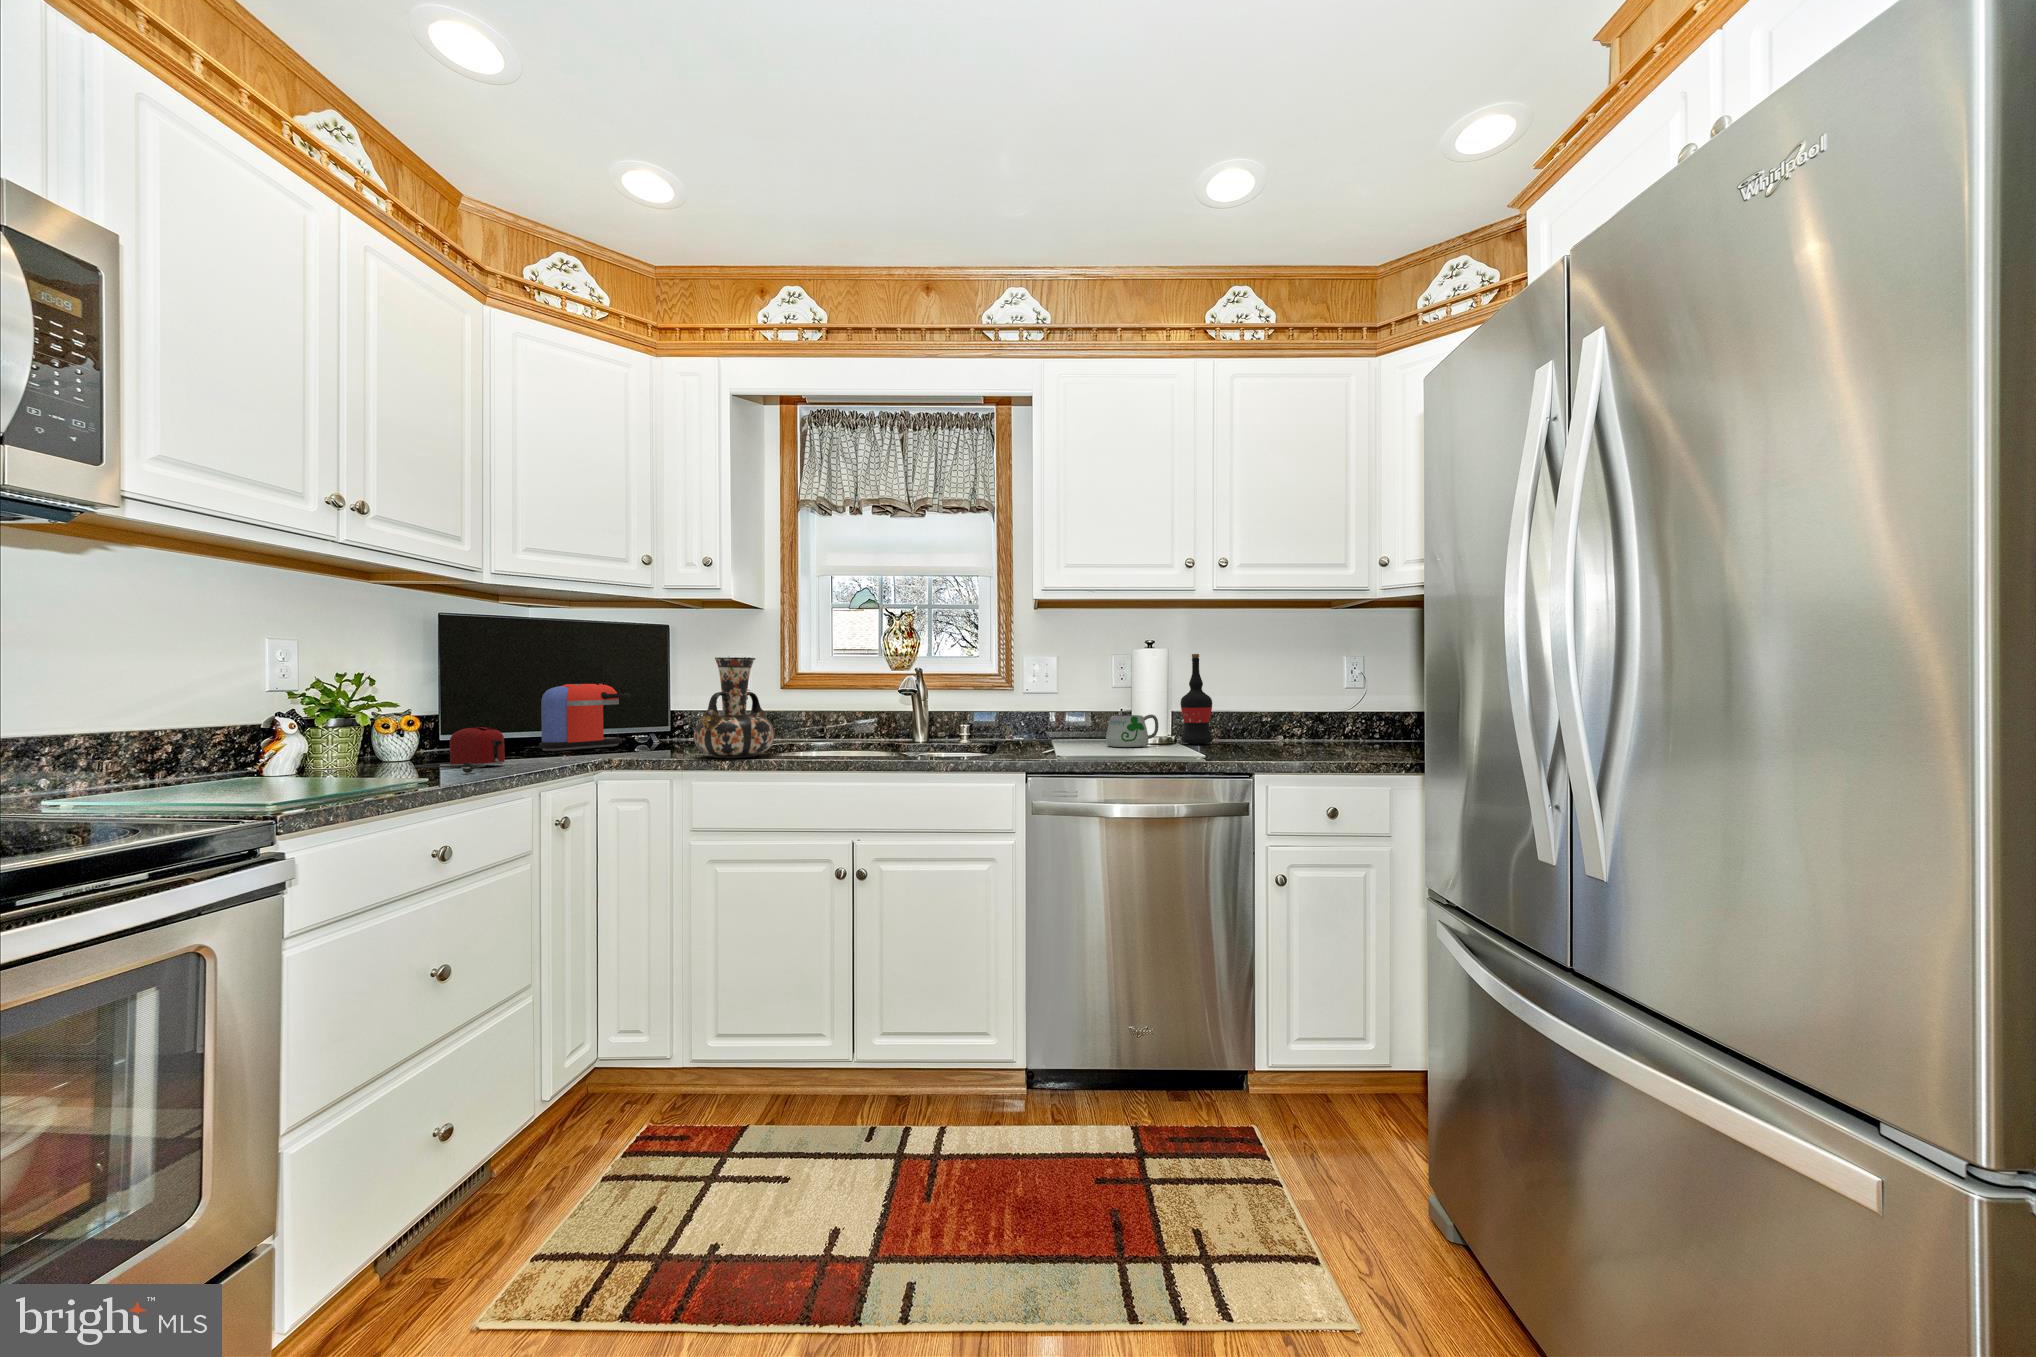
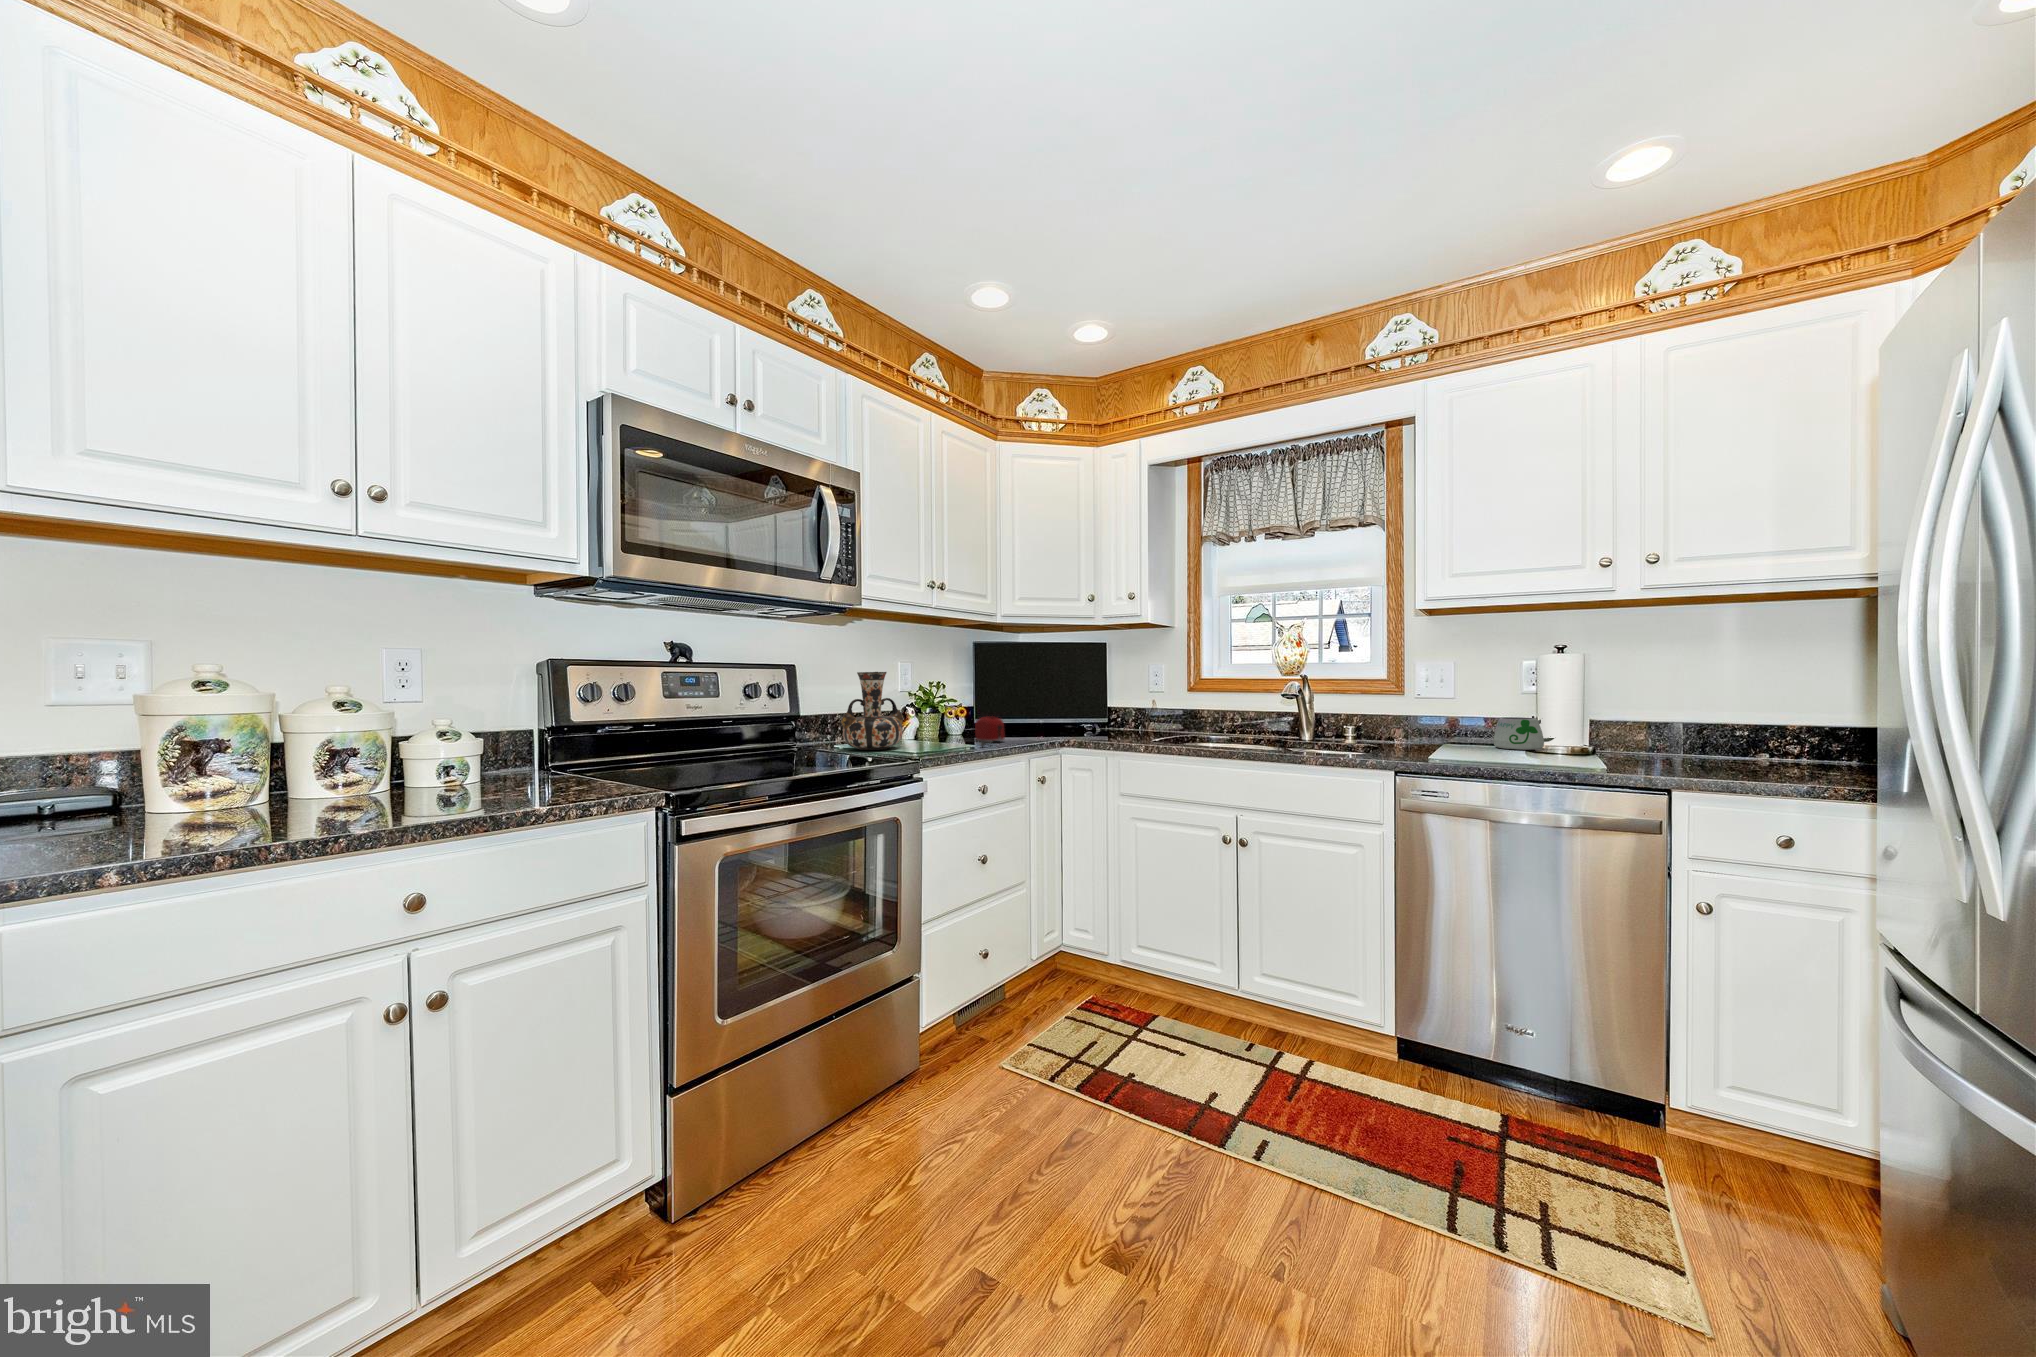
wine bottle: present [1181,654,1213,744] -> none [1588,656,1631,749]
decorative vase: present [694,657,774,758] -> present [841,672,904,750]
coffee maker: present [539,684,631,751] -> none [1030,683,1087,730]

